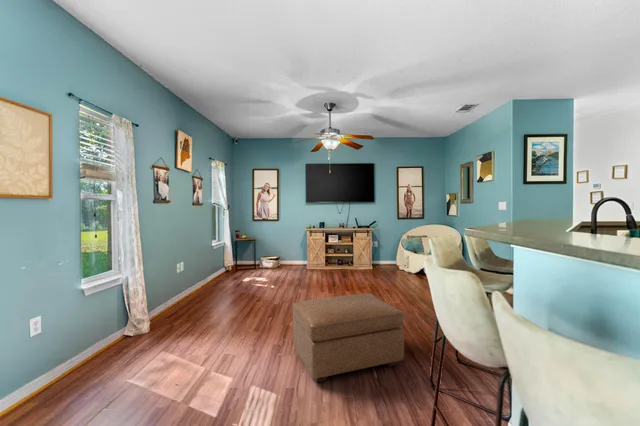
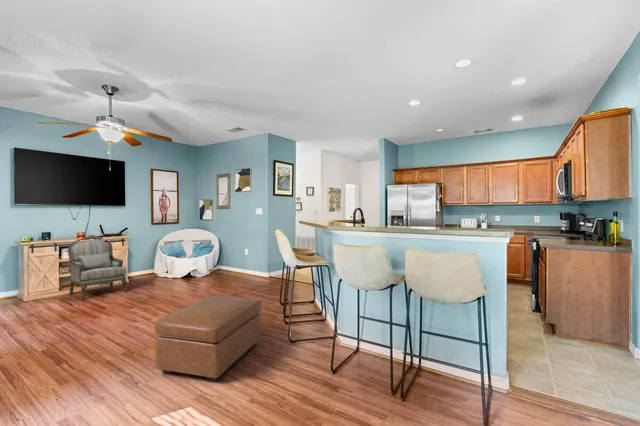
armchair: none [331,226,364,276] -> present [68,235,127,300]

